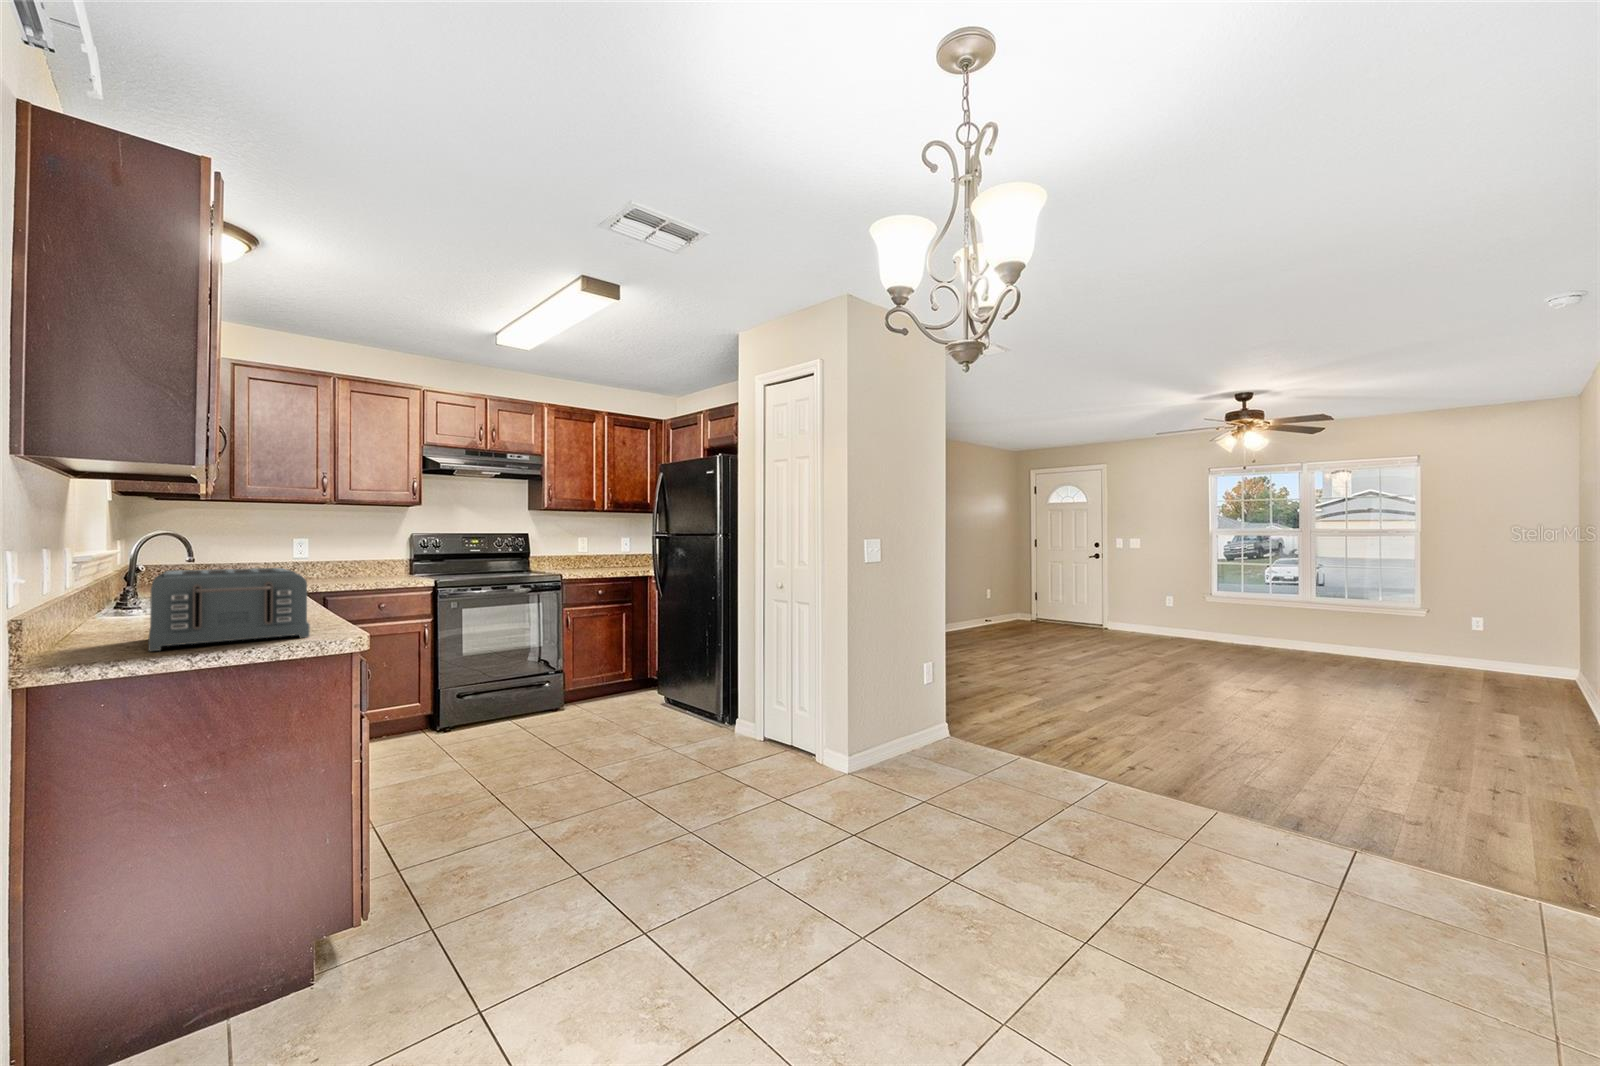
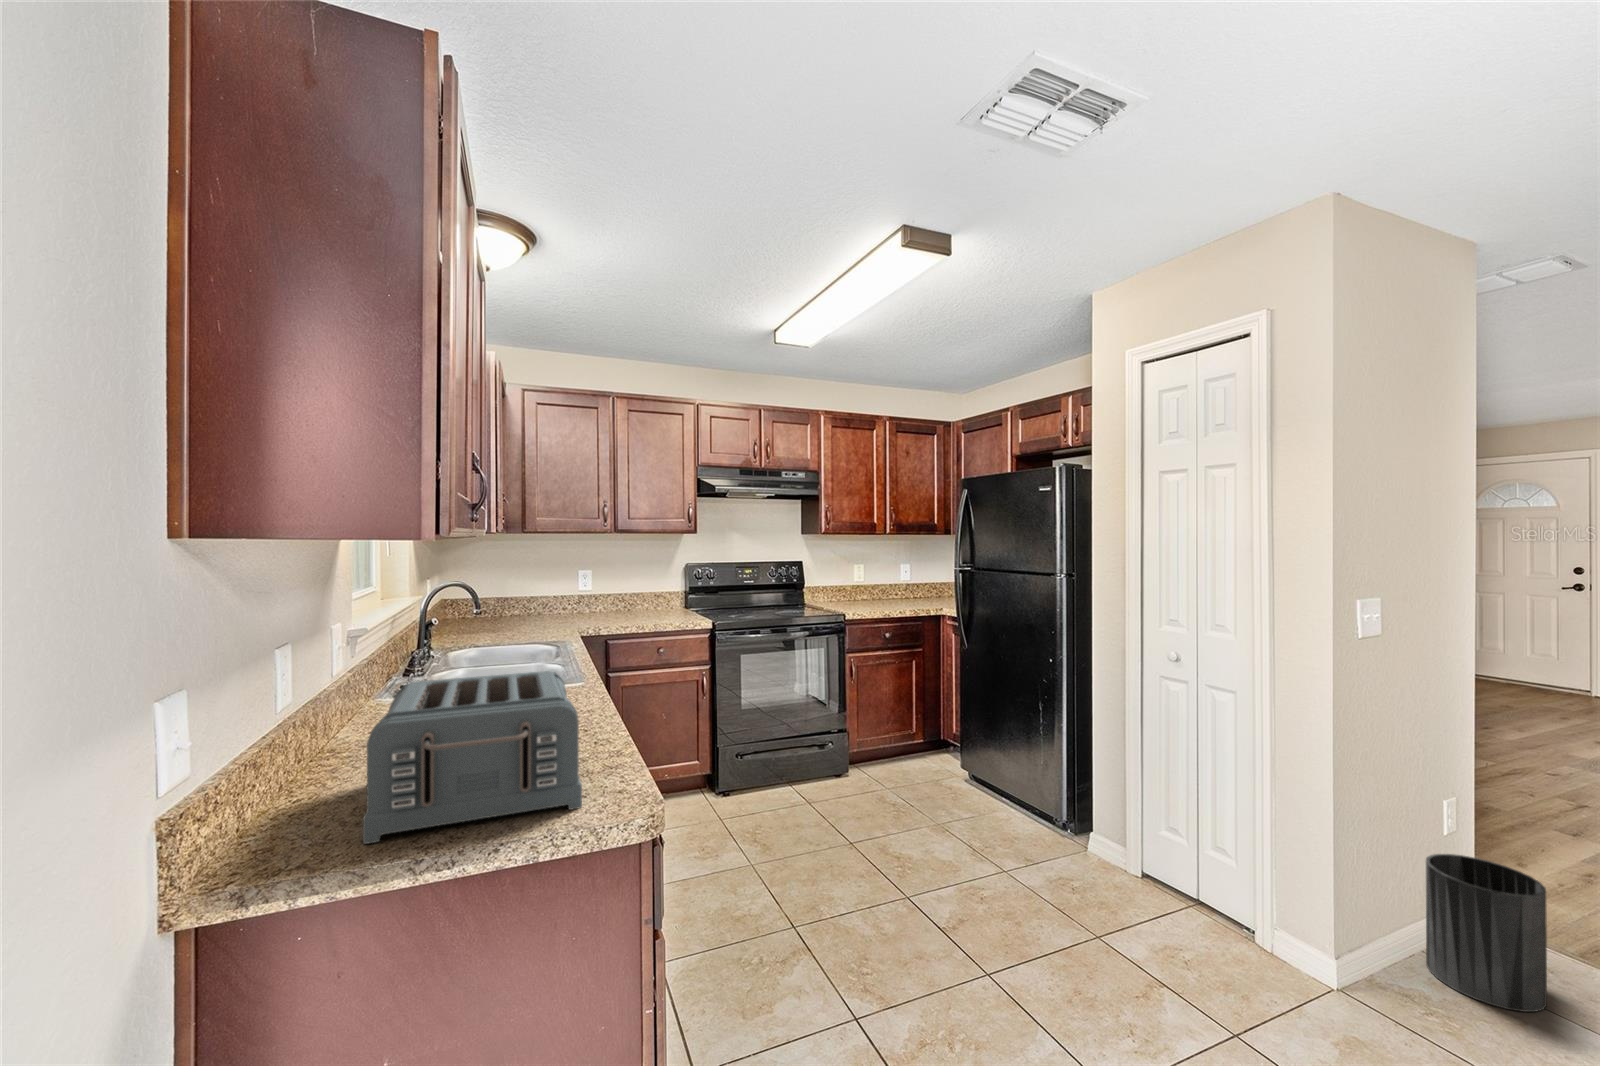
trash can: none [905,694,955,772] -> present [1426,854,1547,1012]

